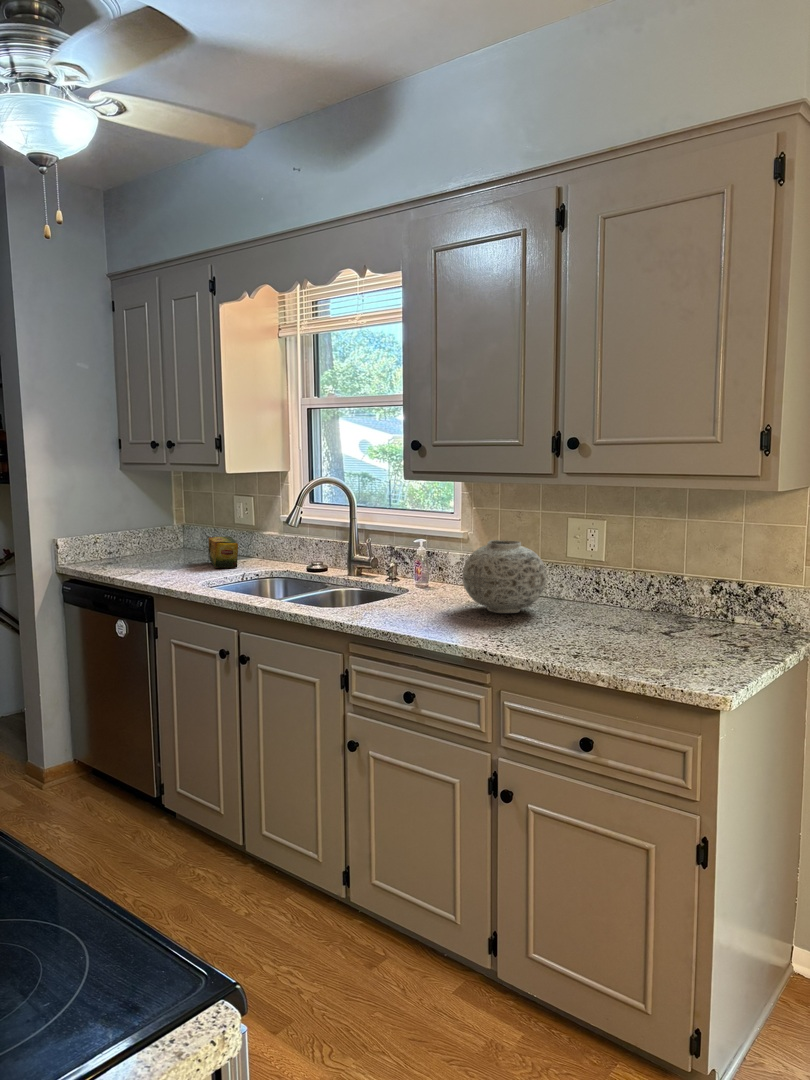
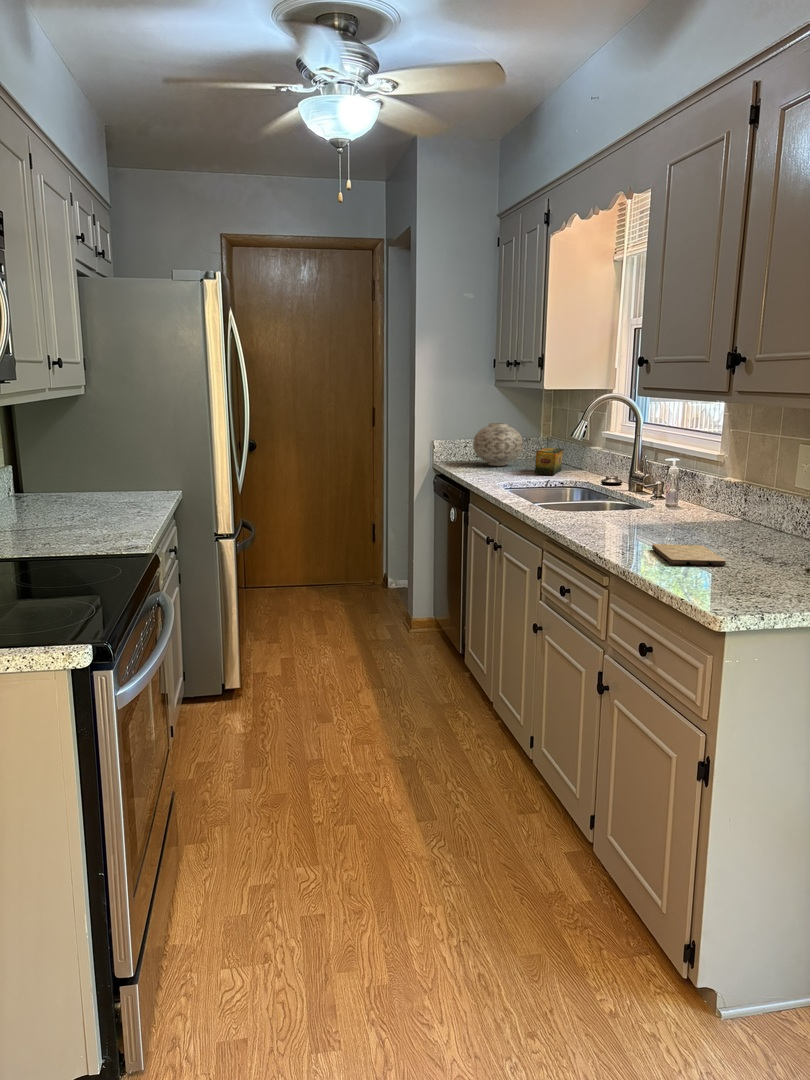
vase: present [462,540,546,613] -> present [473,423,523,466]
cutting board: none [515,625,604,649] -> present [652,544,726,566]

